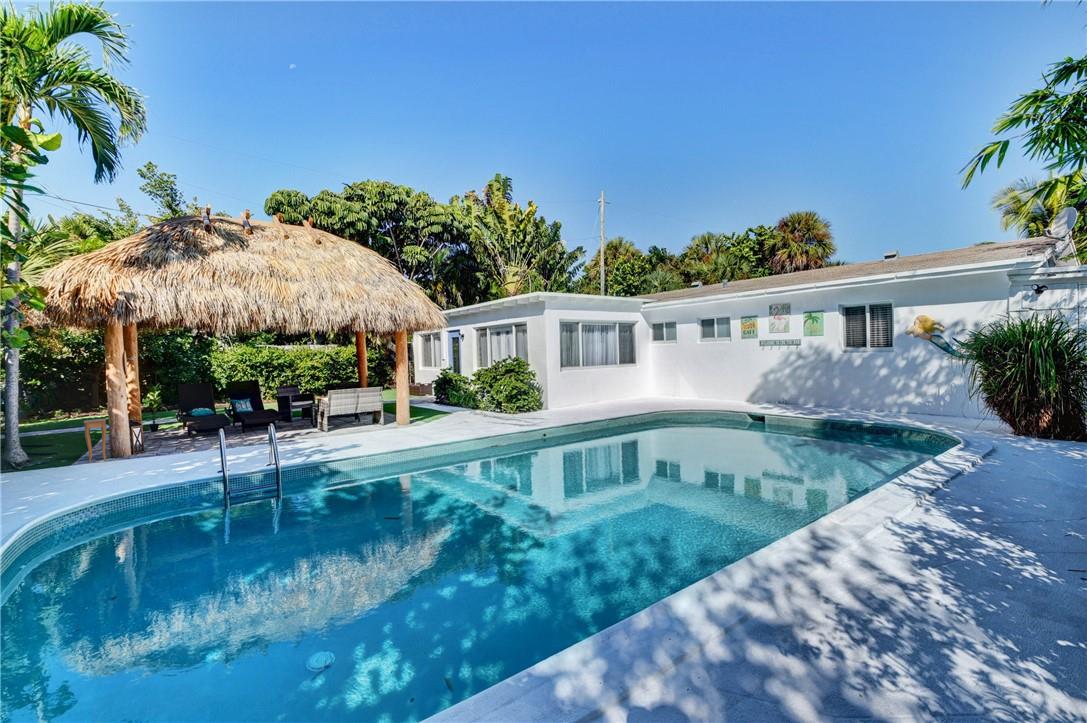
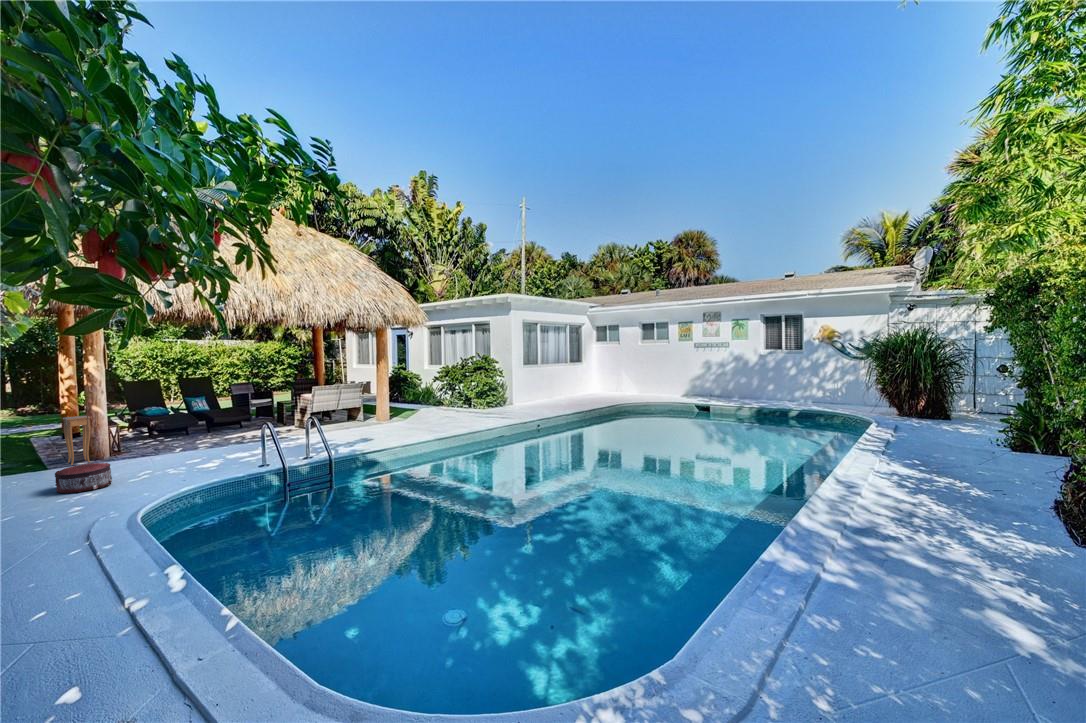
pouf: none [31,464,85,491] -> present [55,463,112,493]

